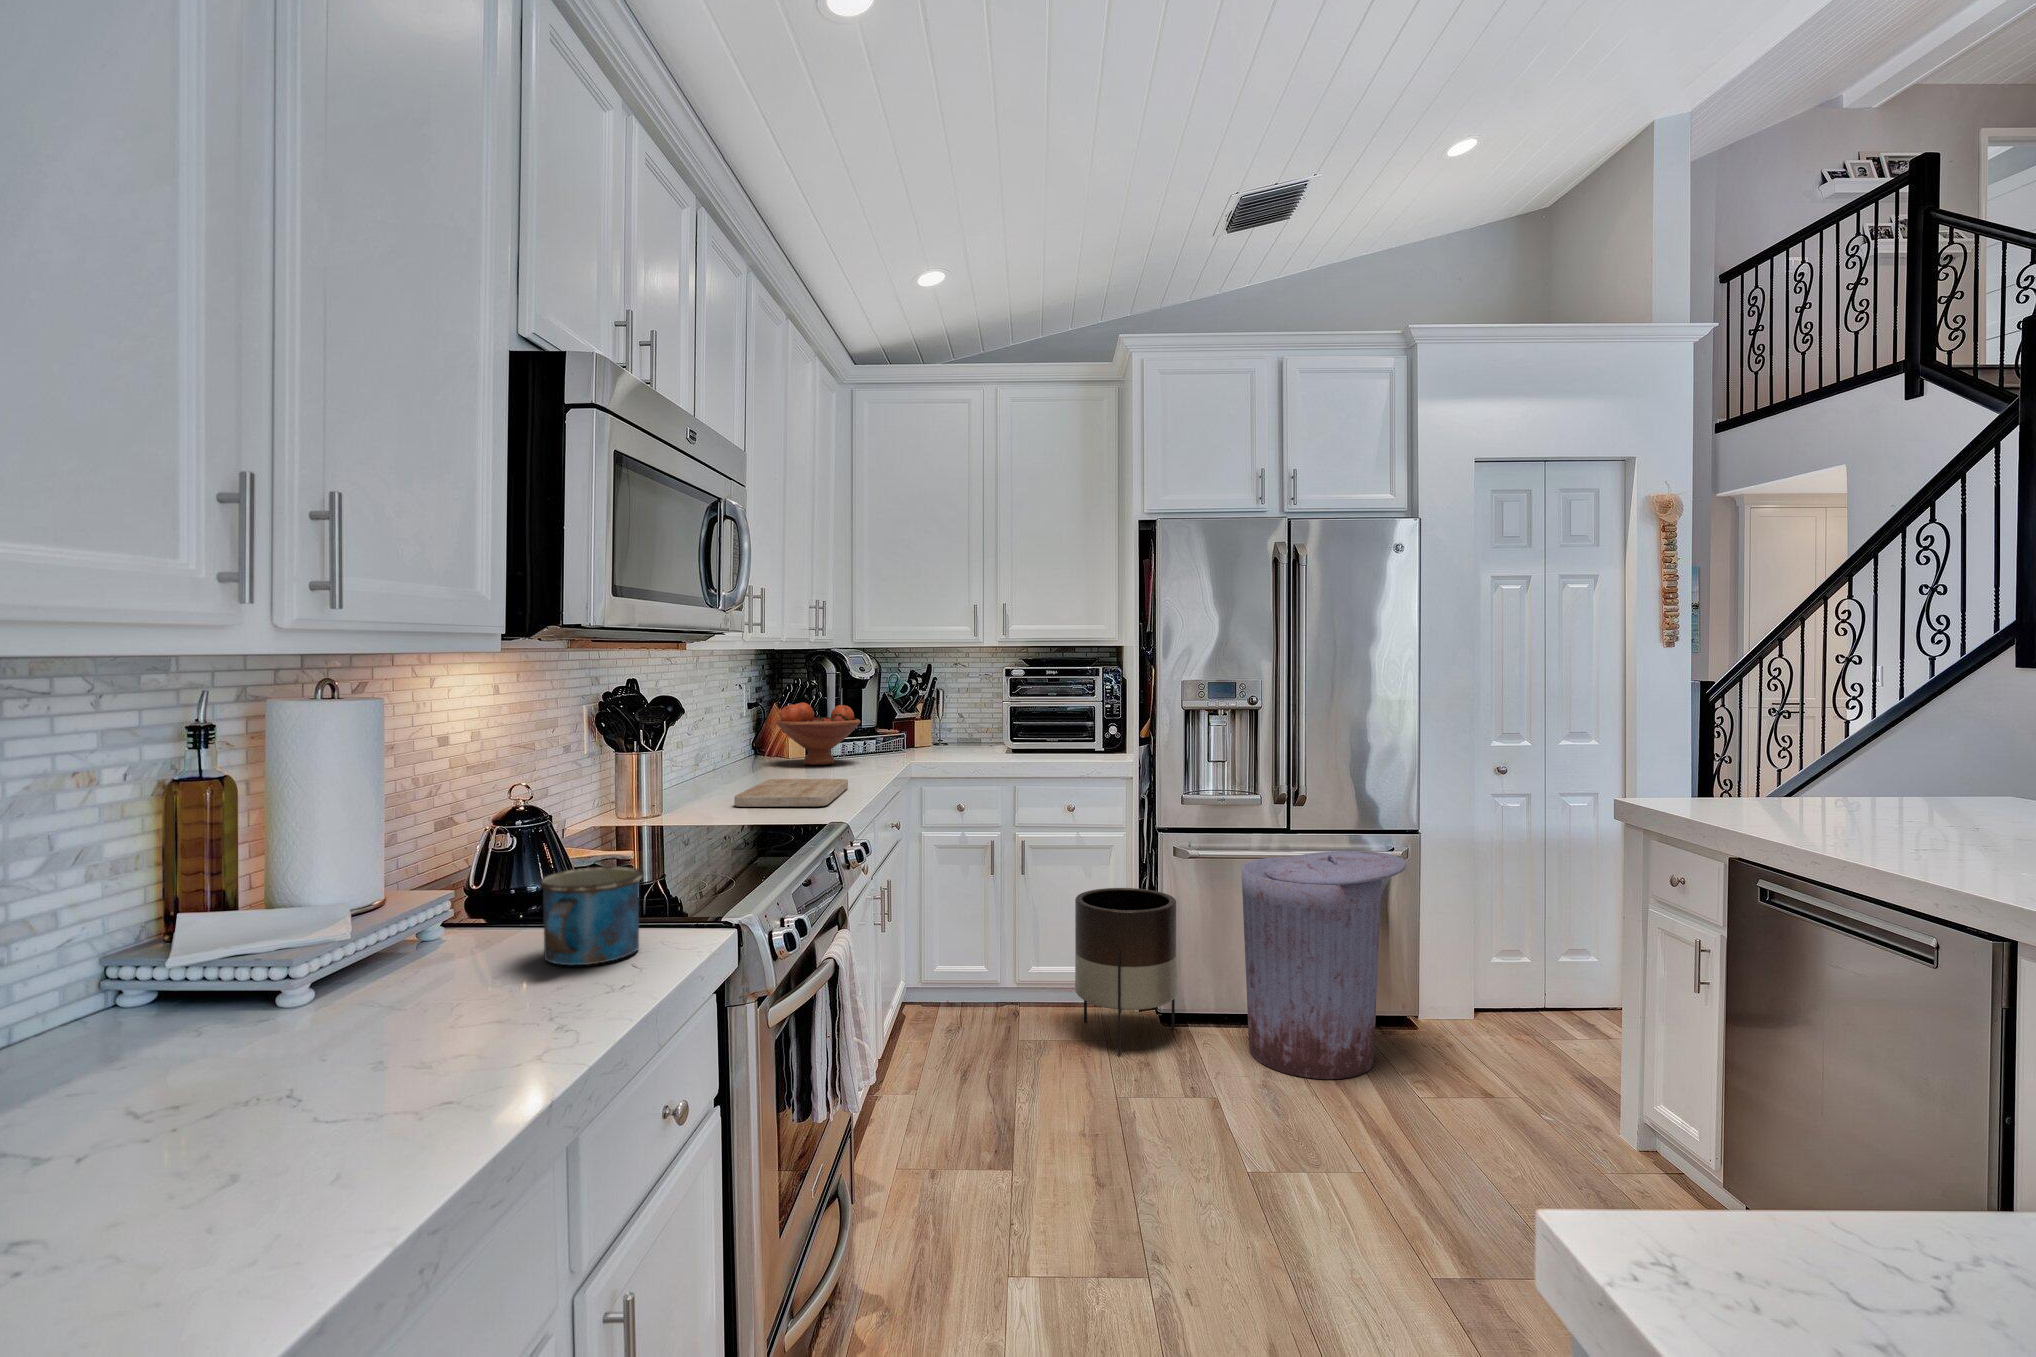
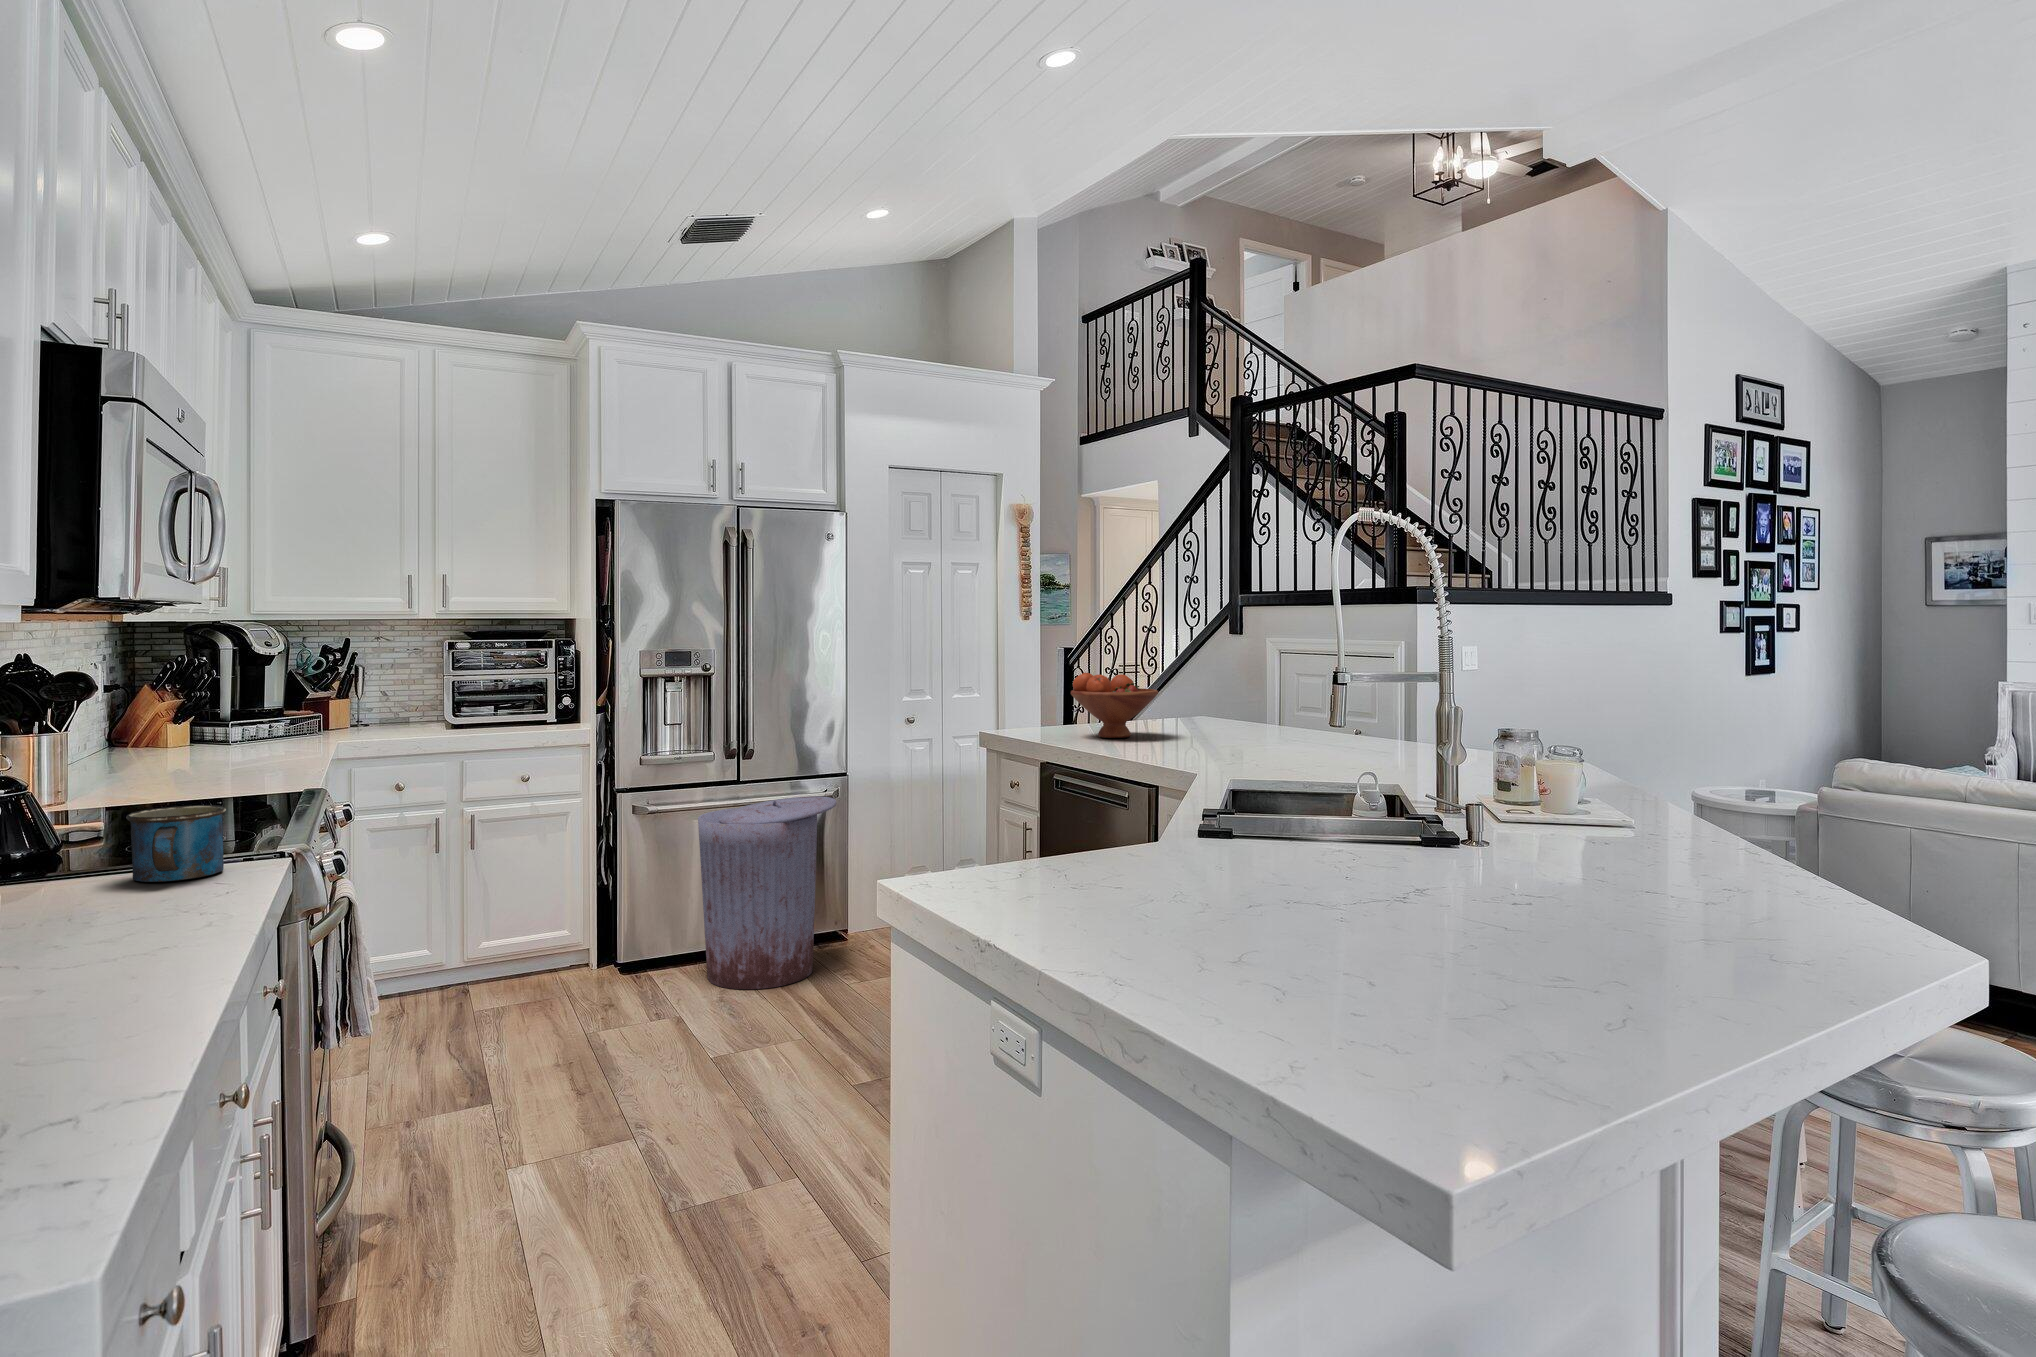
fruit bowl: present [776,703,861,765] -> present [1071,673,1158,738]
cutting board: present [734,779,848,807] -> none [163,757,286,787]
planter: present [1075,888,1177,1056] -> none [536,850,639,1003]

